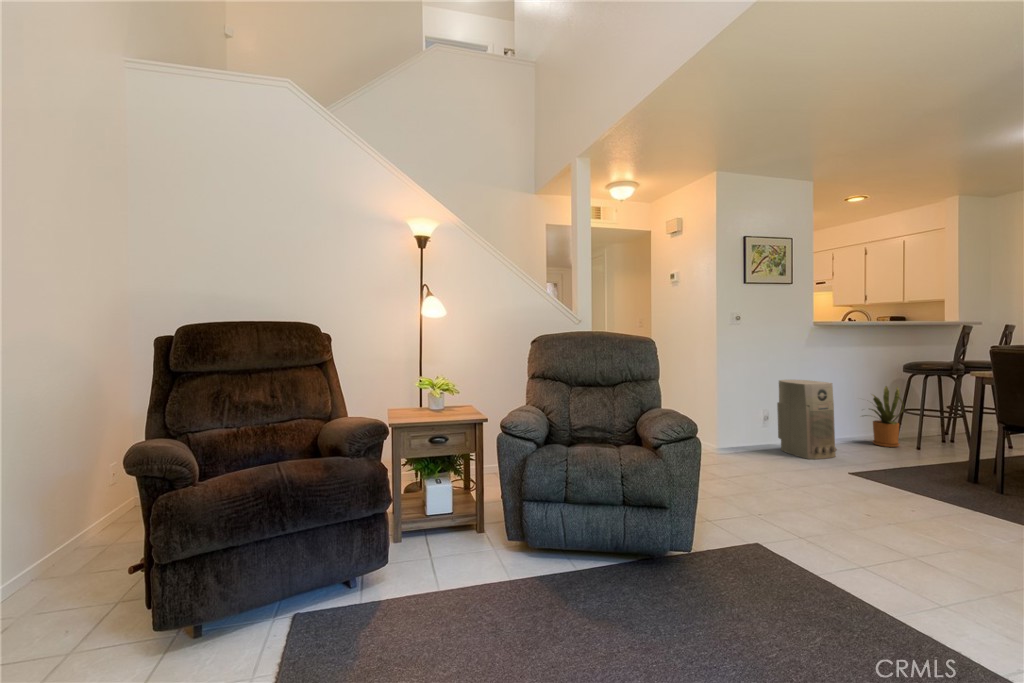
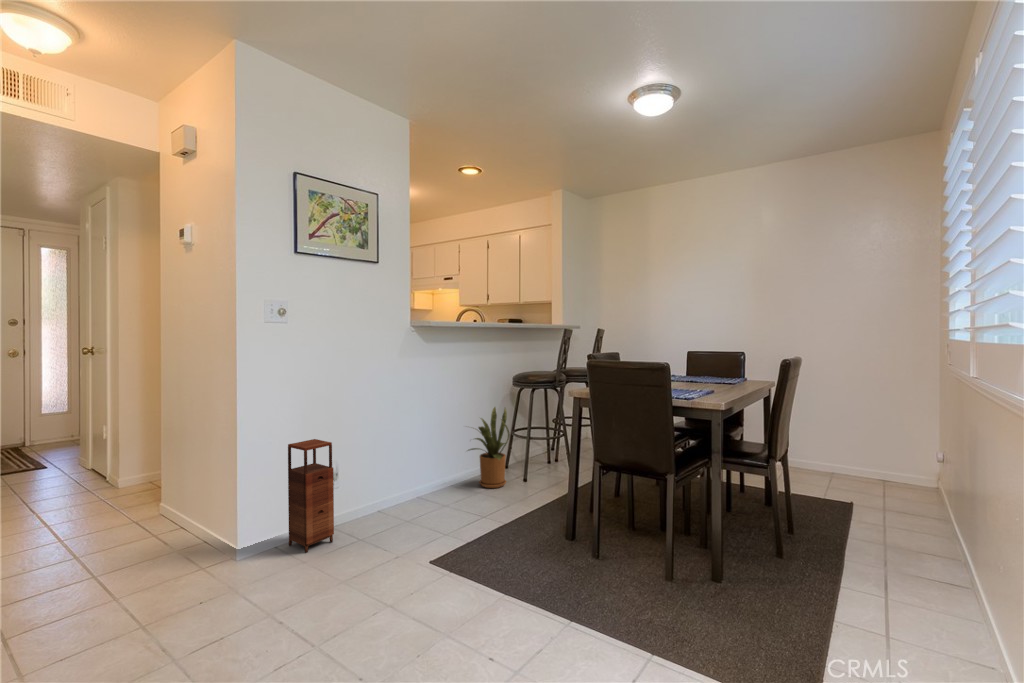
air purifier: present [777,380,837,459] -> none [352,411,427,542]
storage cabinet: none [742,392,771,455] -> present [288,439,334,553]

